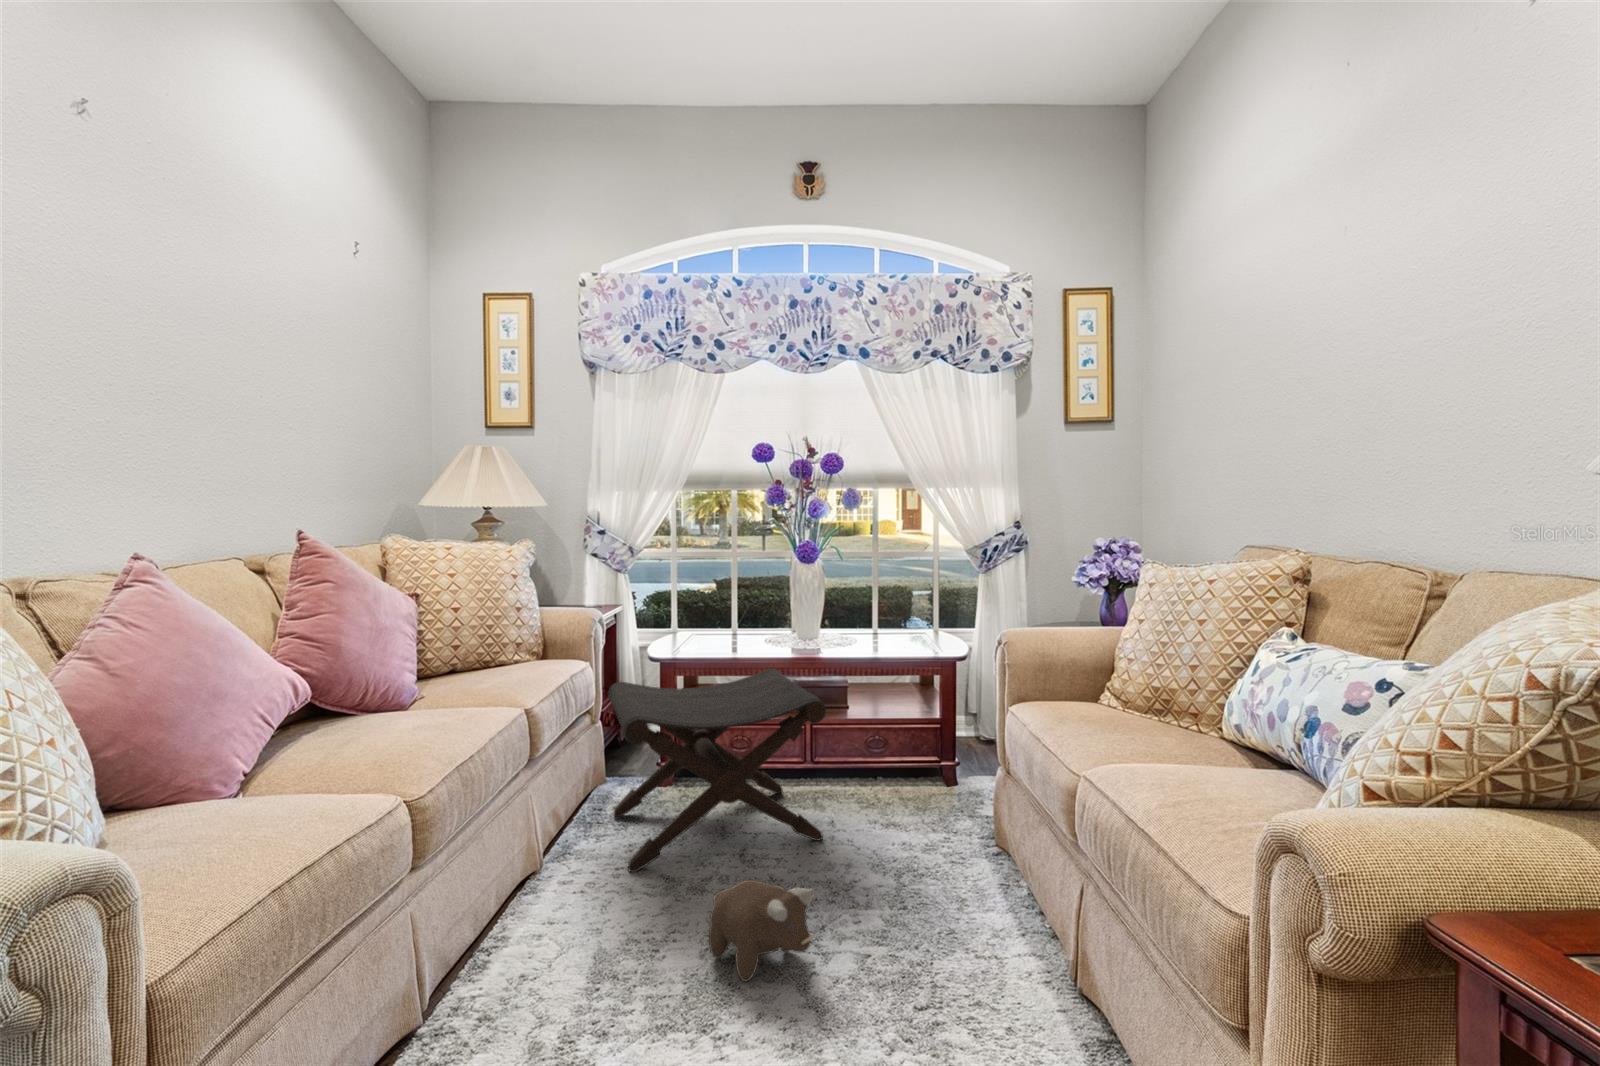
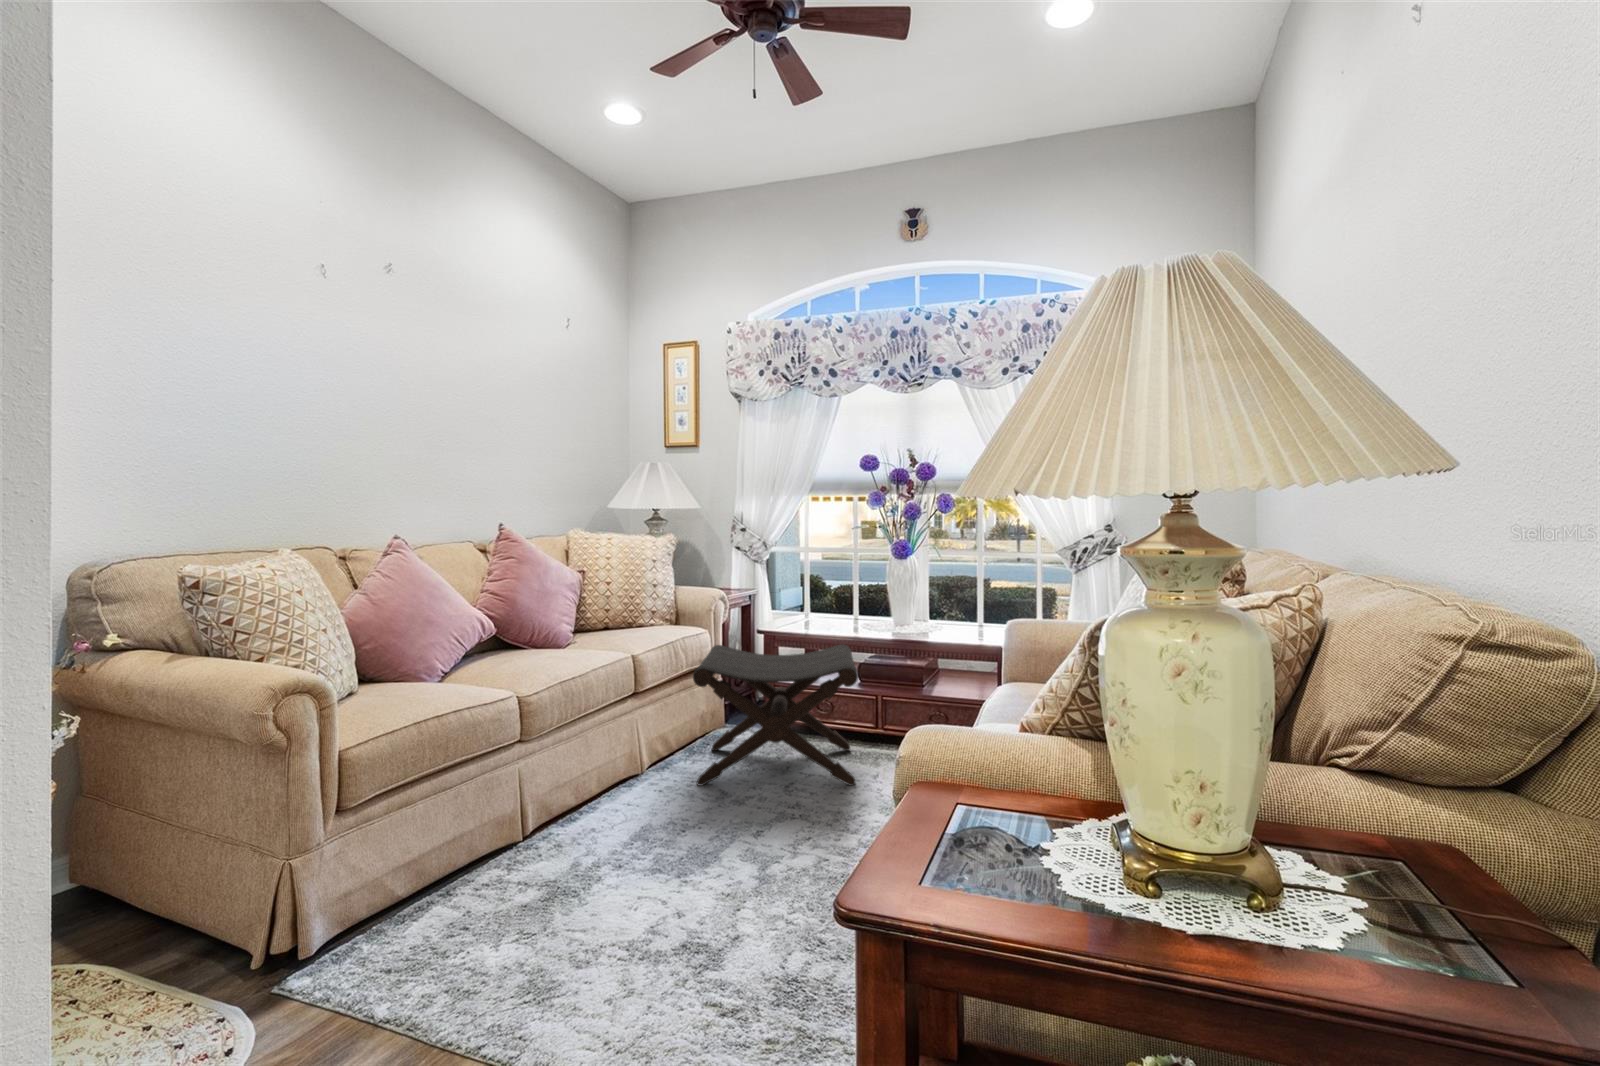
plush toy: present [709,880,815,981] -> none [710,788,778,859]

